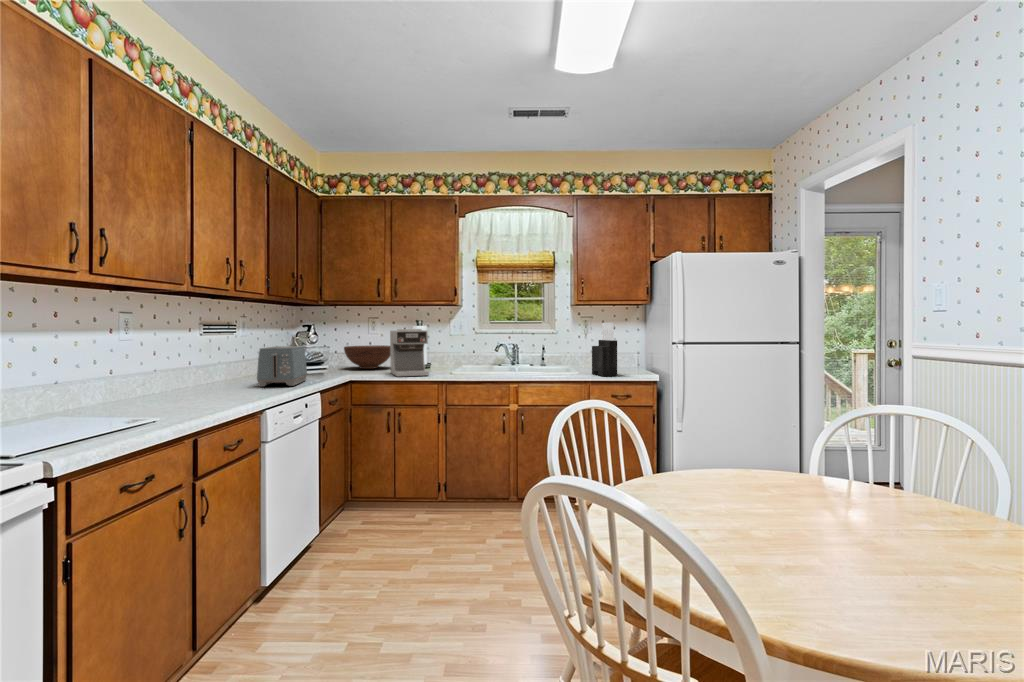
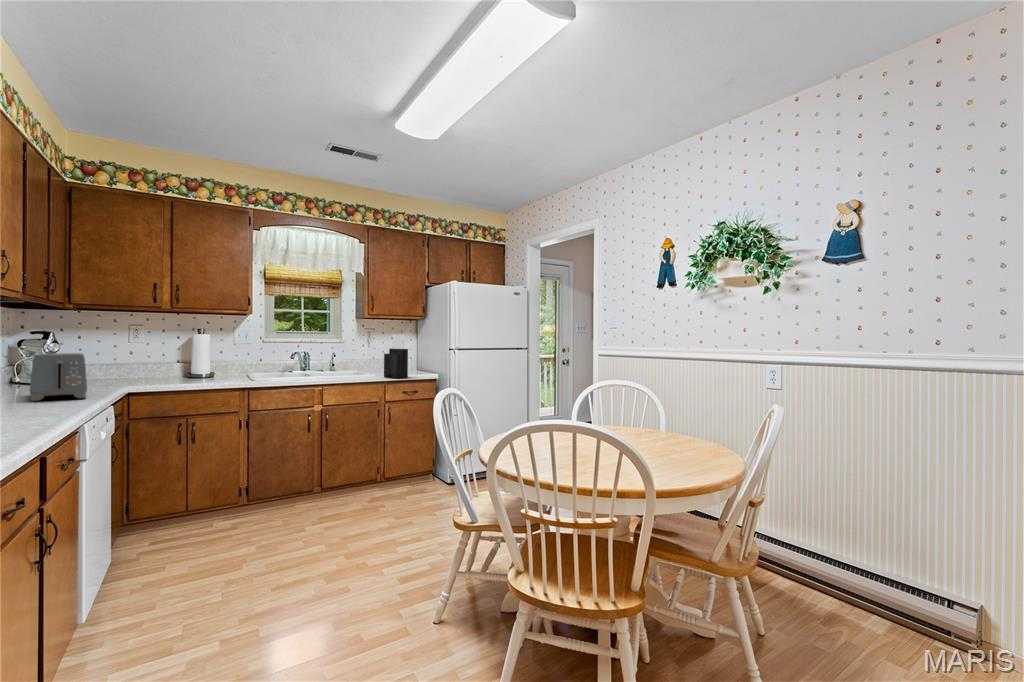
coffee maker: present [390,329,429,377] -> none [178,336,232,385]
fruit bowl: present [344,345,390,369] -> none [102,354,169,380]

